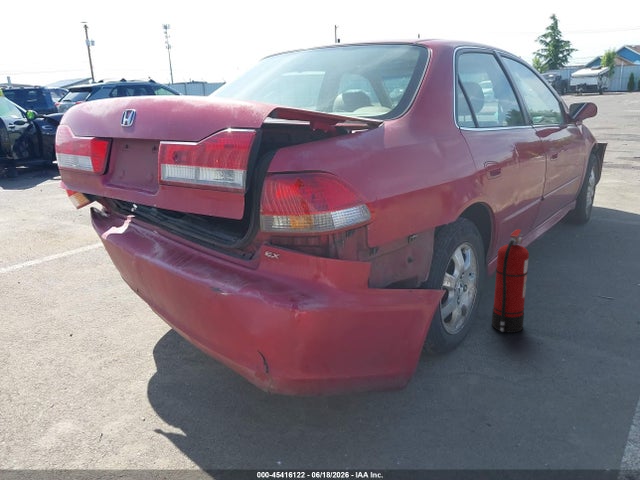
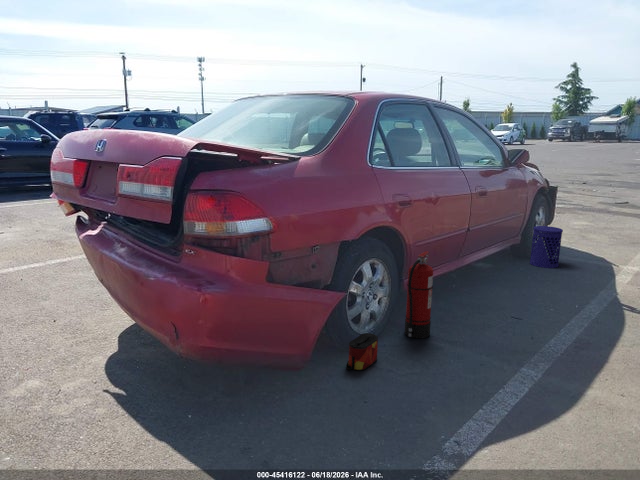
waste bin: none [586,188,625,235] -> present [530,226,563,268]
bag: none [445,334,479,382] -> present [346,333,378,371]

